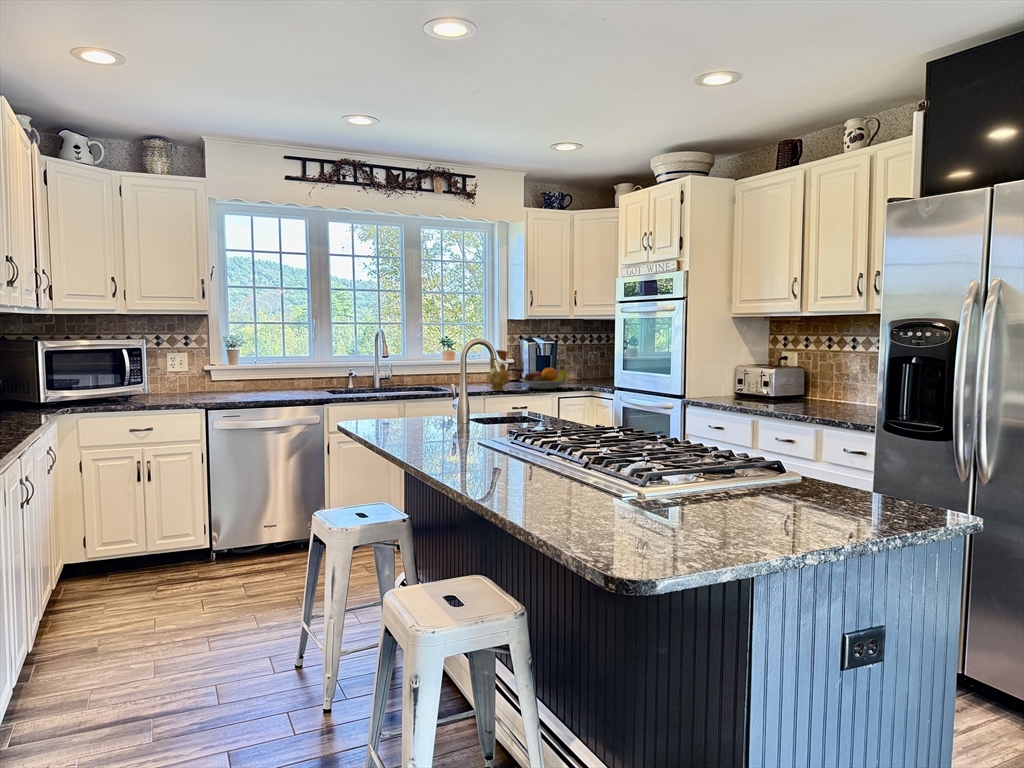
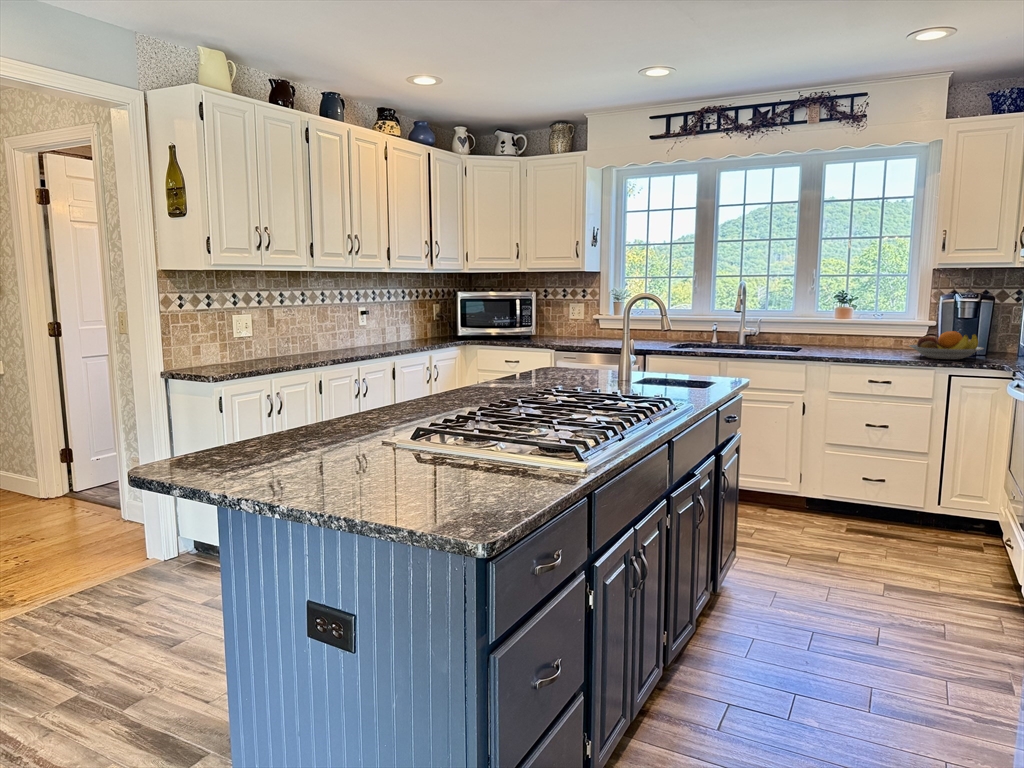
ceramic jug: present [488,350,508,391] -> none [851,306,880,356]

